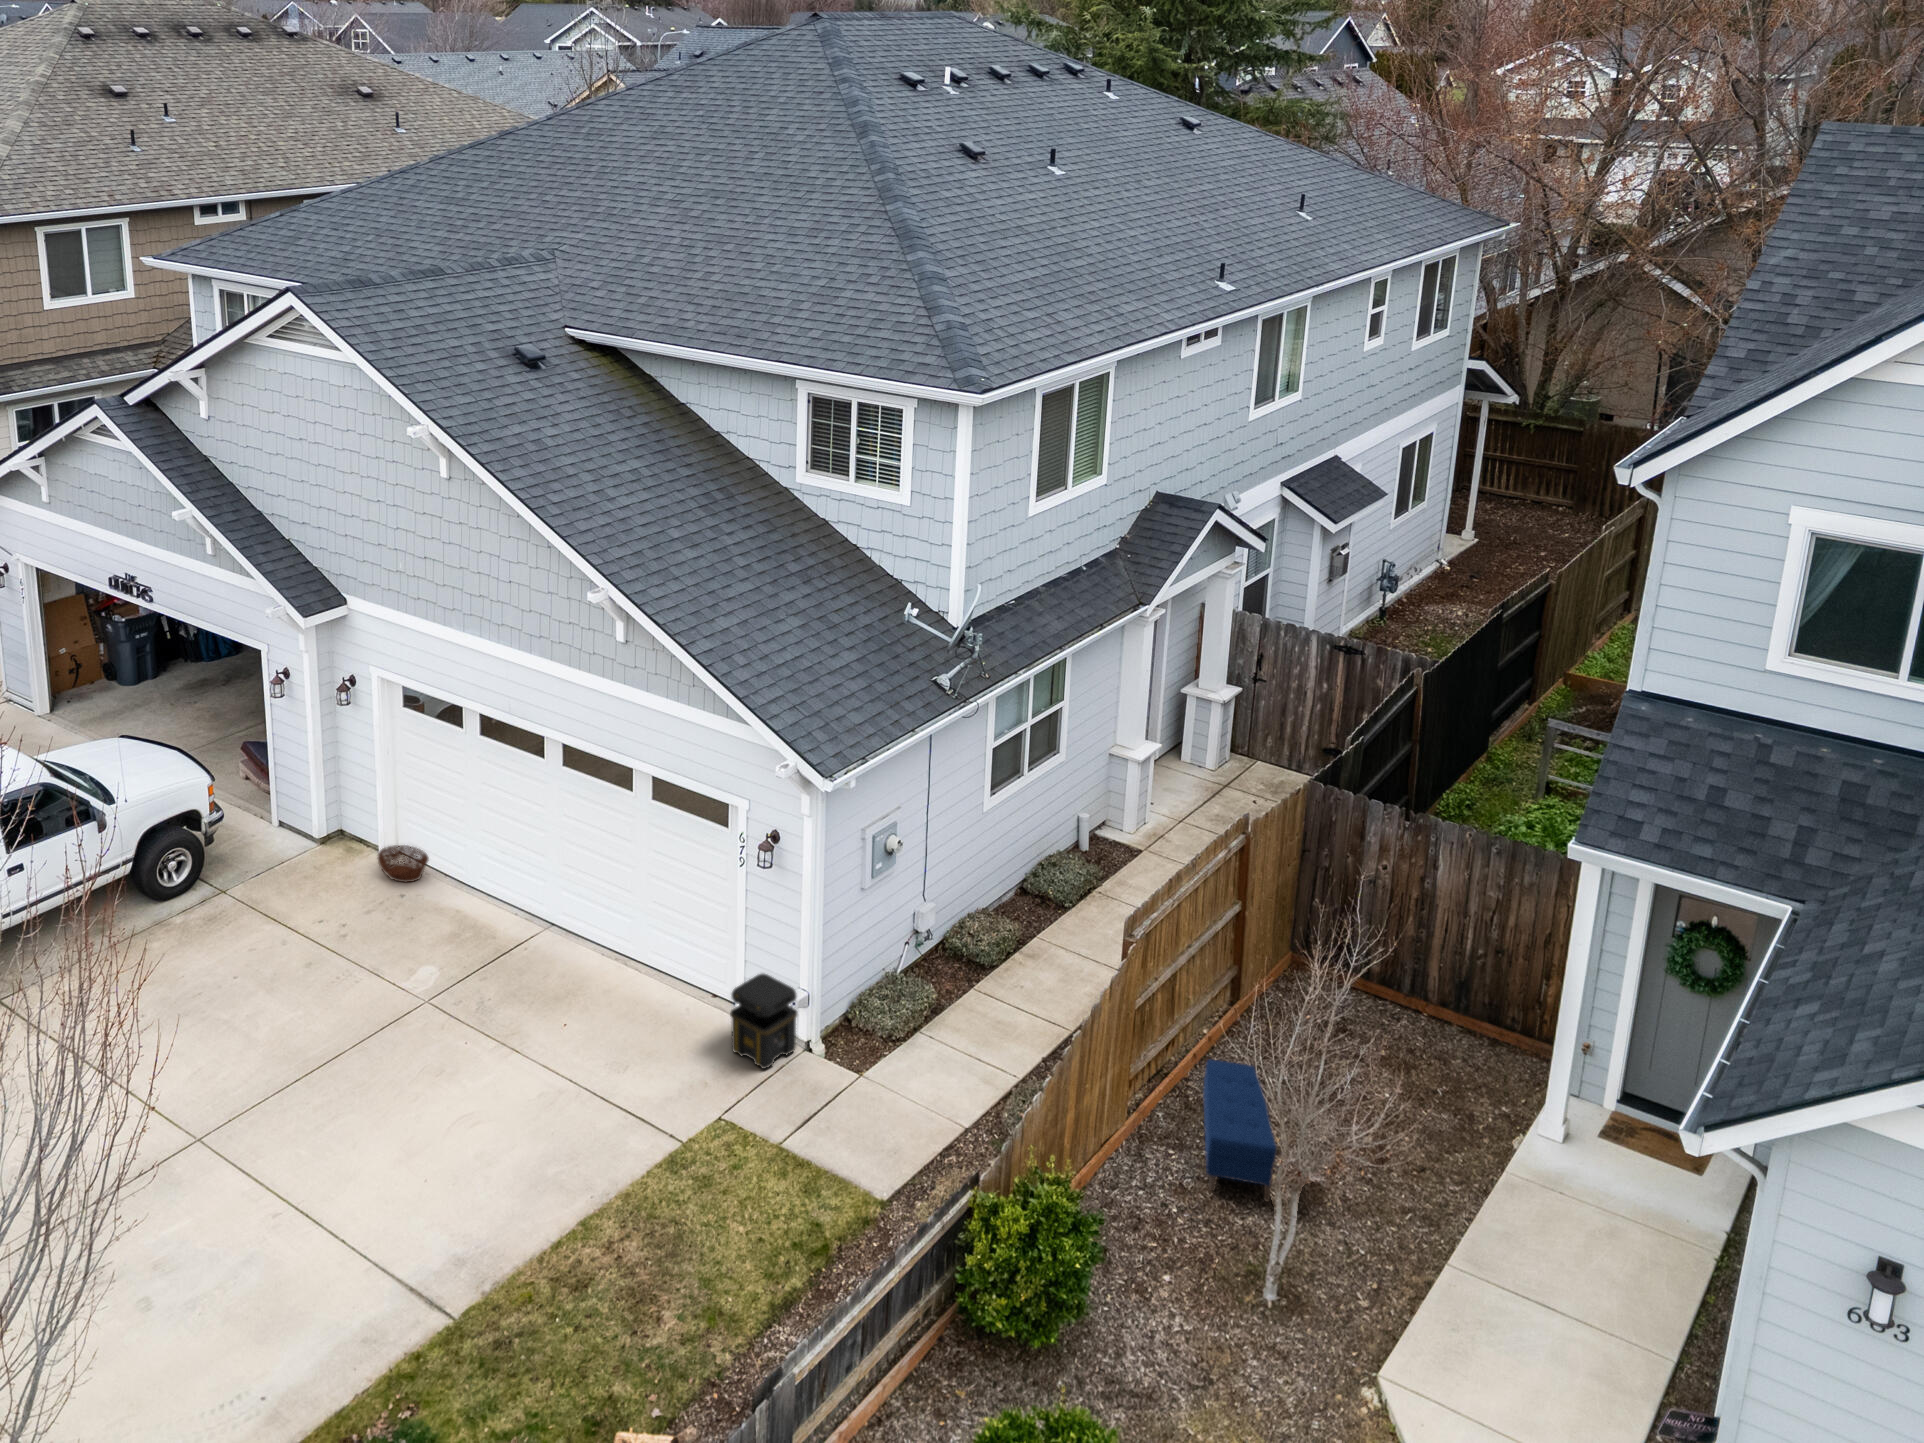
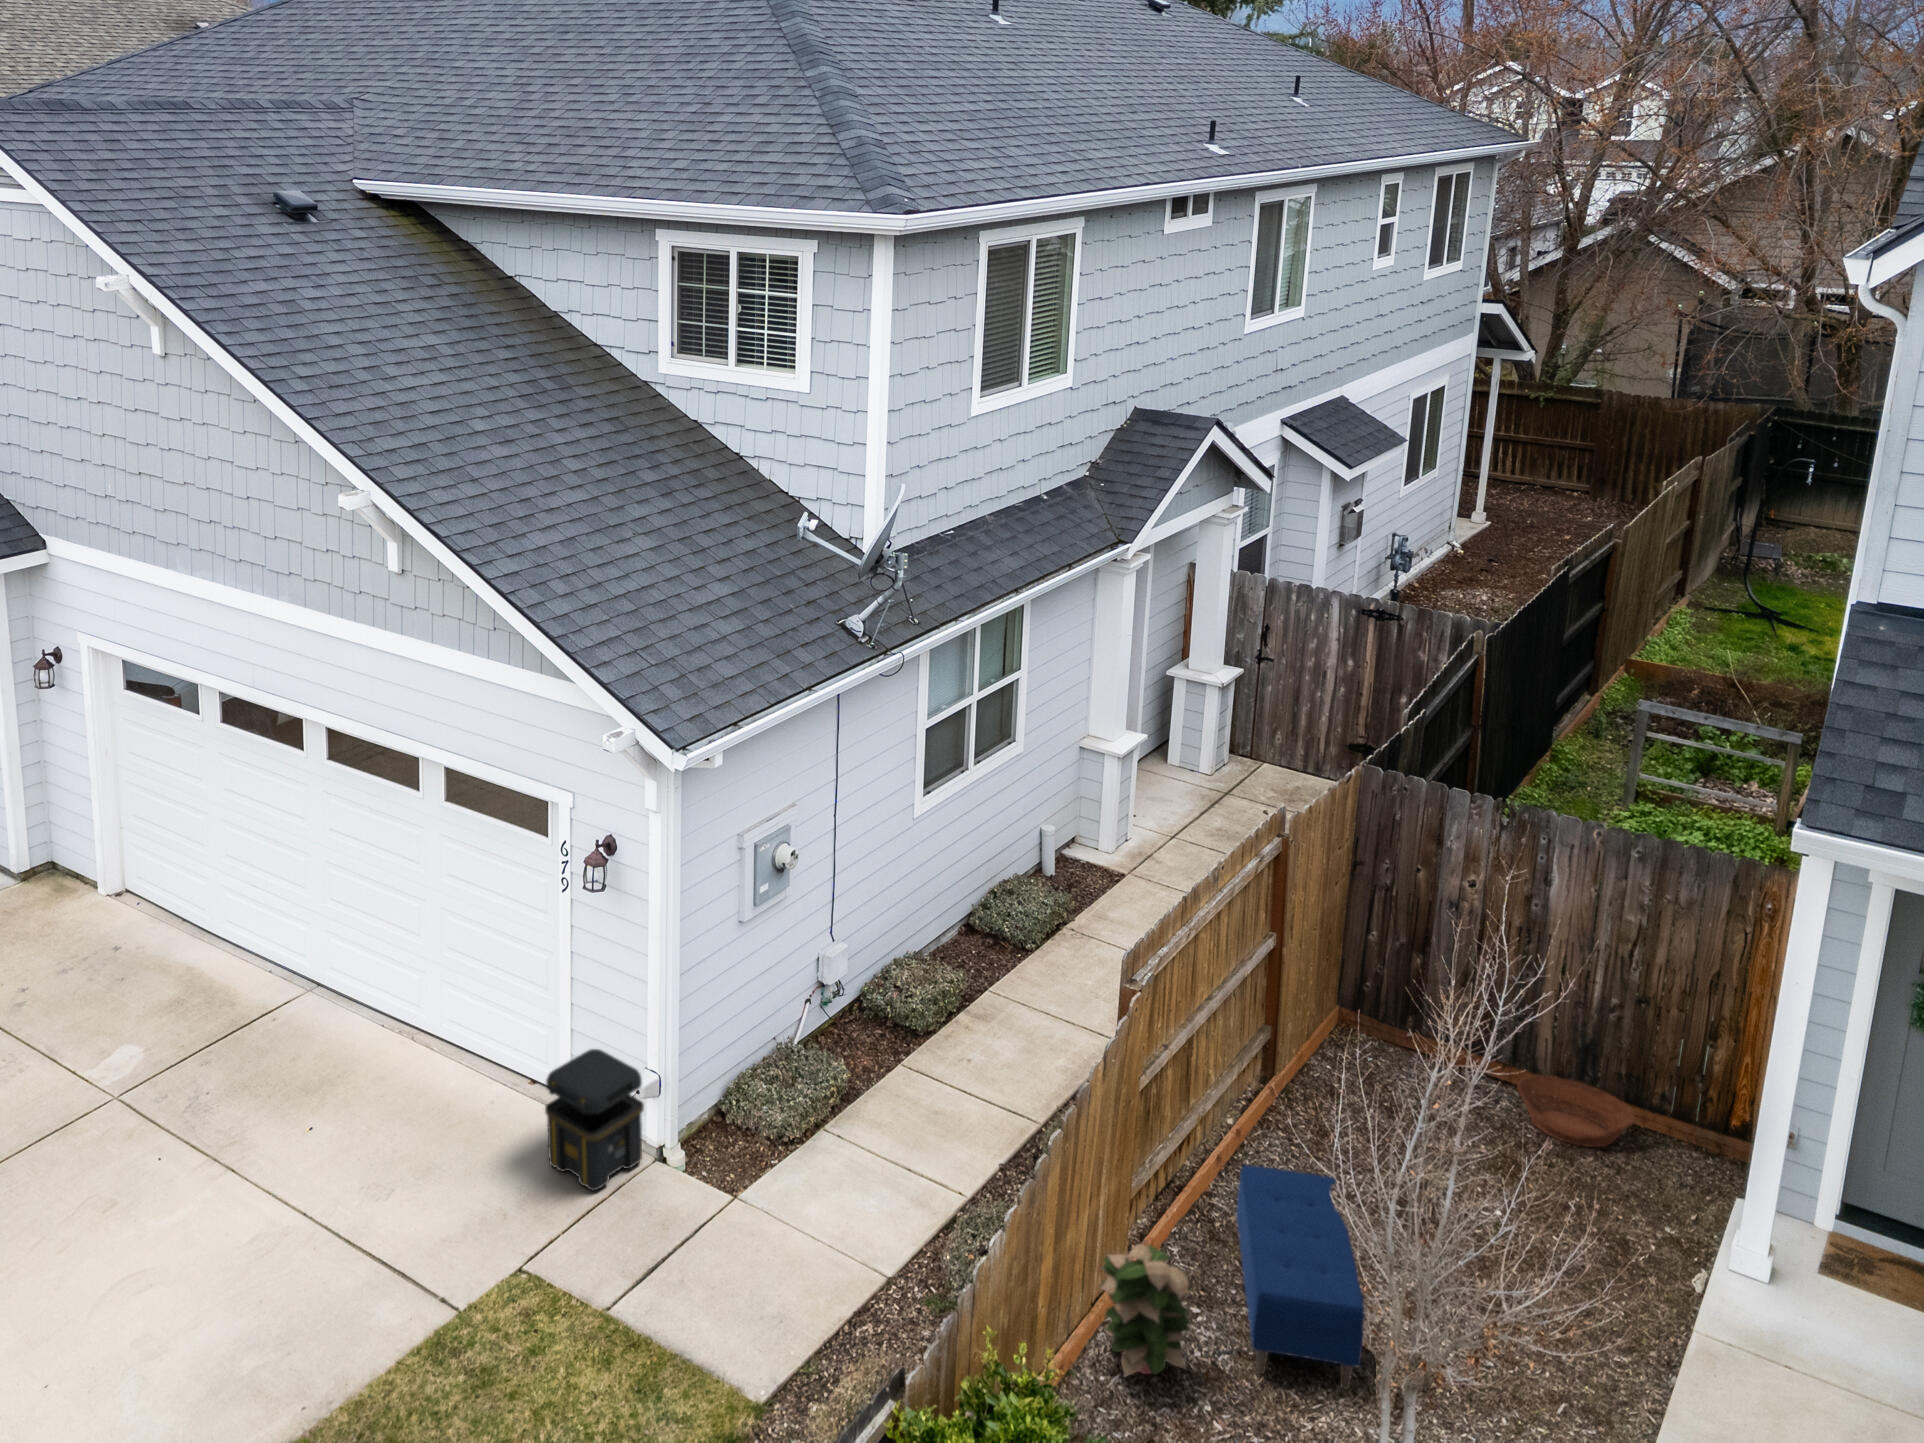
basket: present [378,845,429,882] -> present [1517,1076,1635,1147]
decorative plant: none [1106,1105,1167,1190] -> present [1099,1244,1191,1377]

